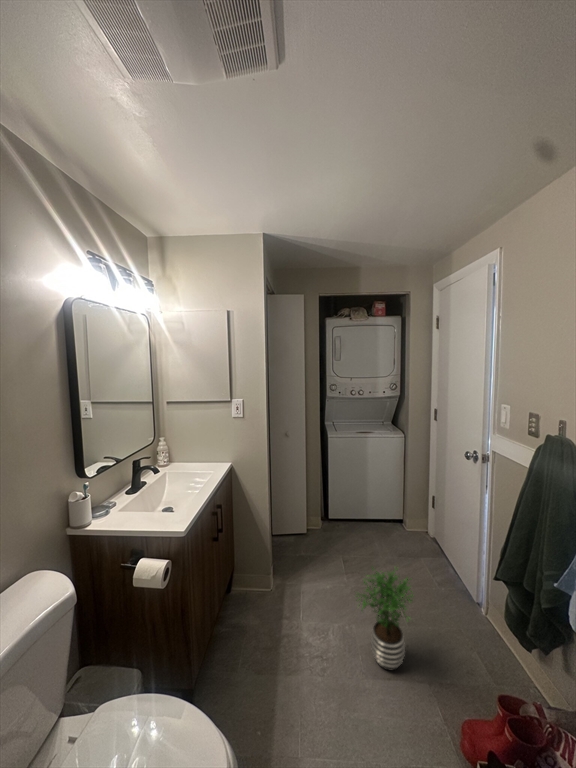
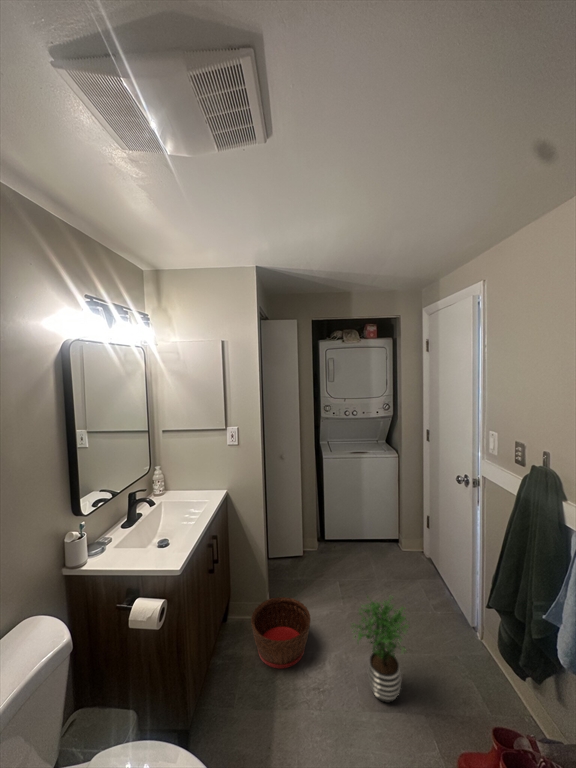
basket: none [255,568,314,636] -> present [251,597,311,669]

